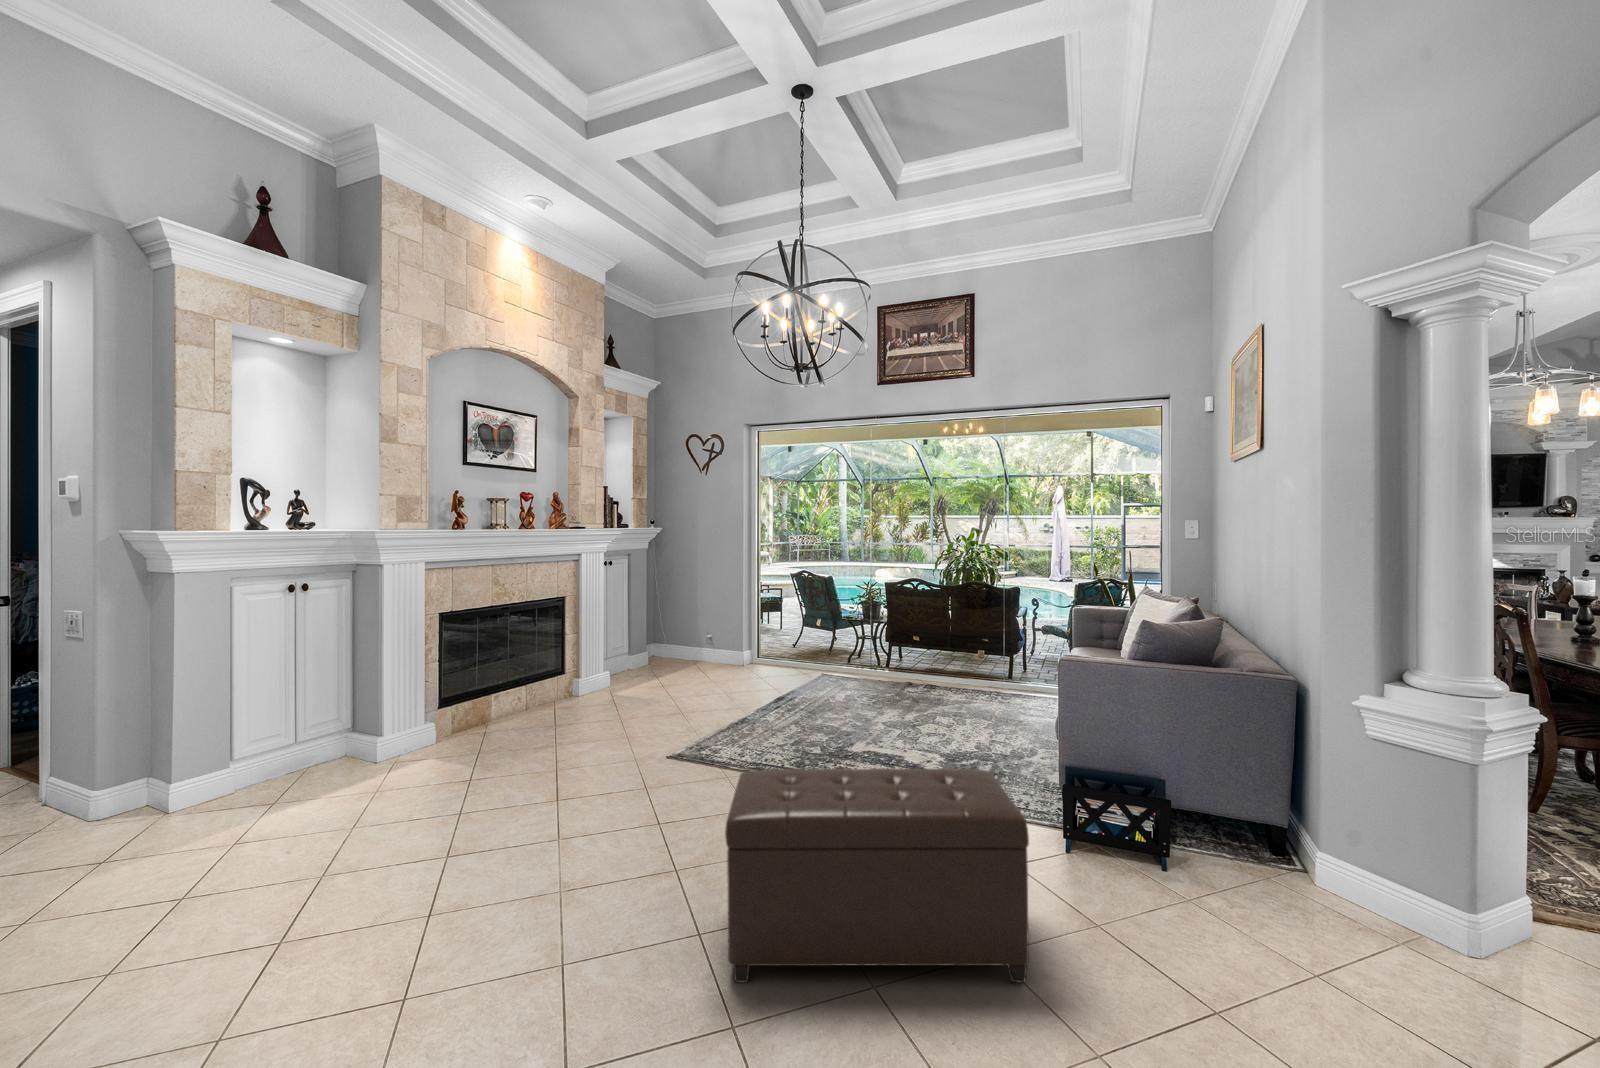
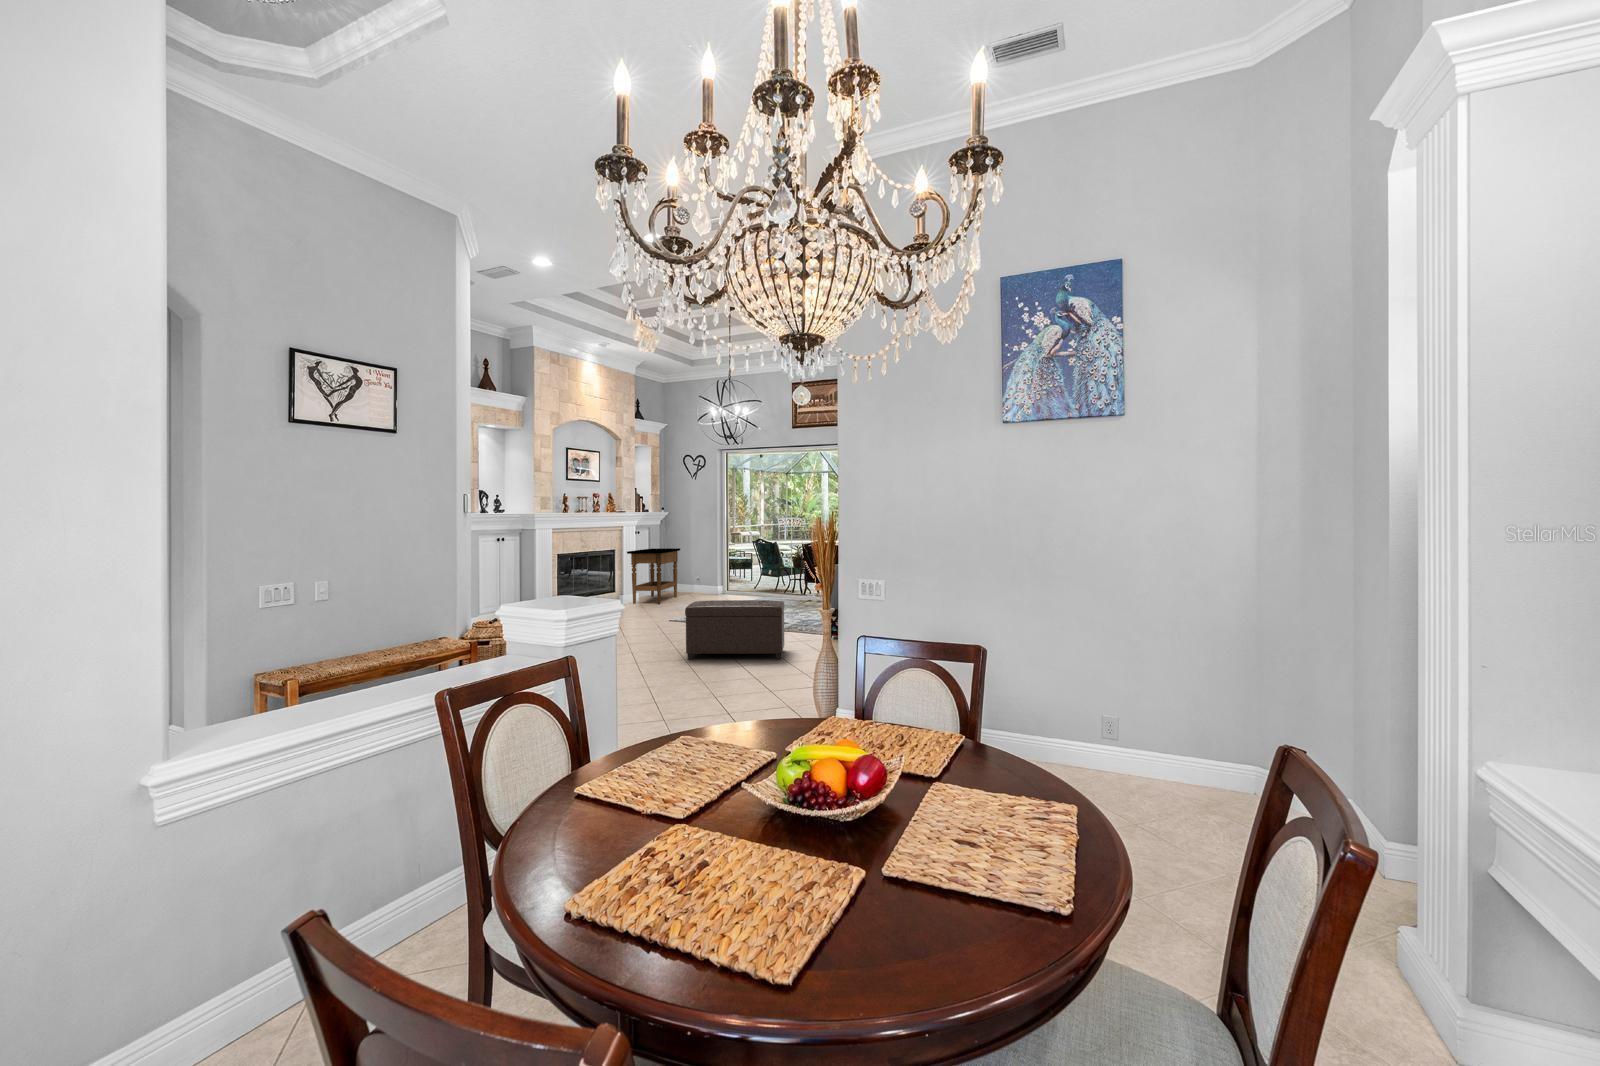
side table: none [586,589,682,695] -> present [627,548,680,604]

